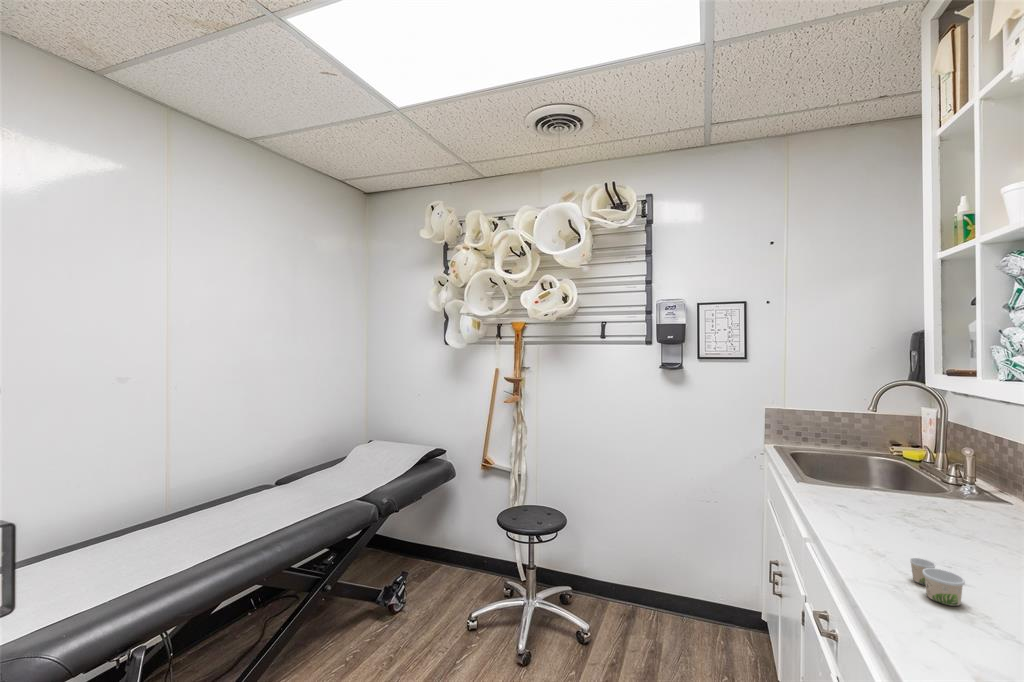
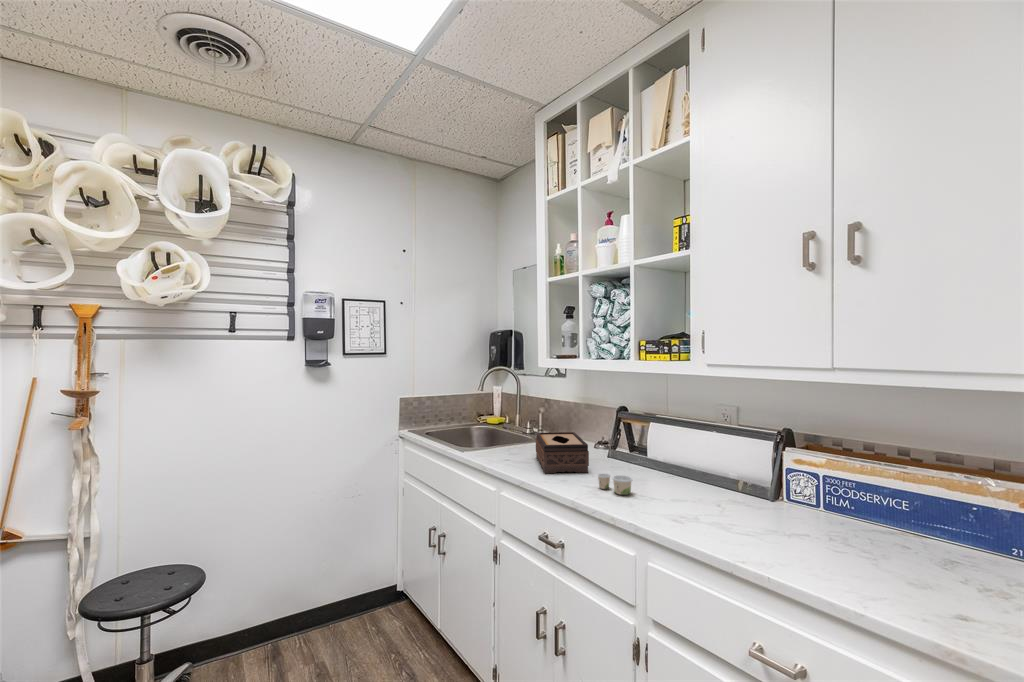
tissue box: none [858,479,967,556] -> present [536,432,589,473]

